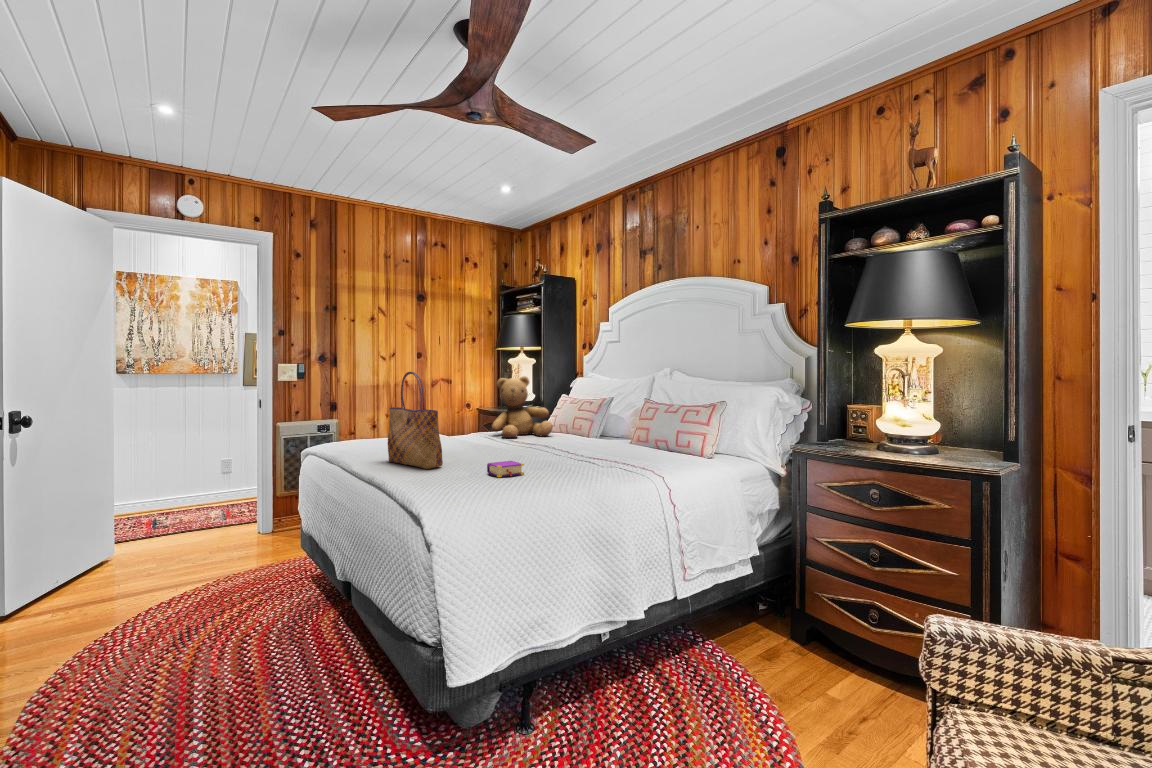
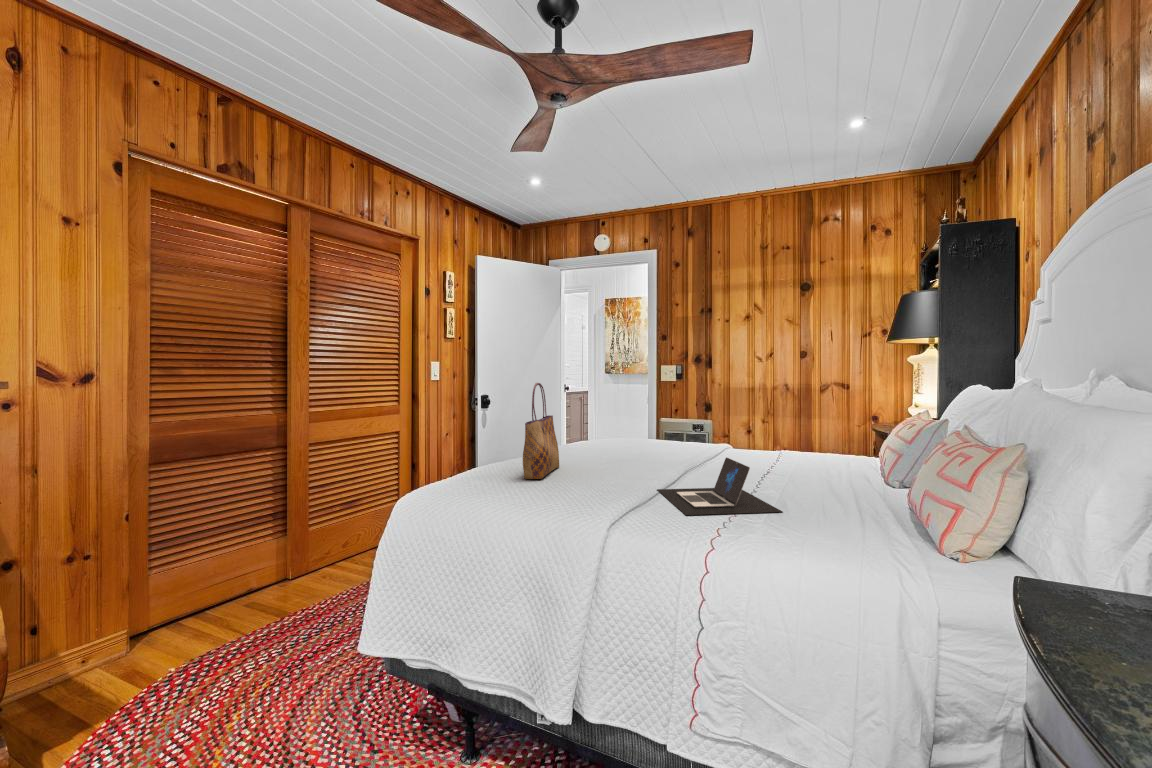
teddy bear: present [492,376,553,438] -> none [746,384,826,472]
laptop: none [531,424,619,460] -> present [658,457,782,515]
book: present [487,461,524,477] -> none [500,484,570,509]

